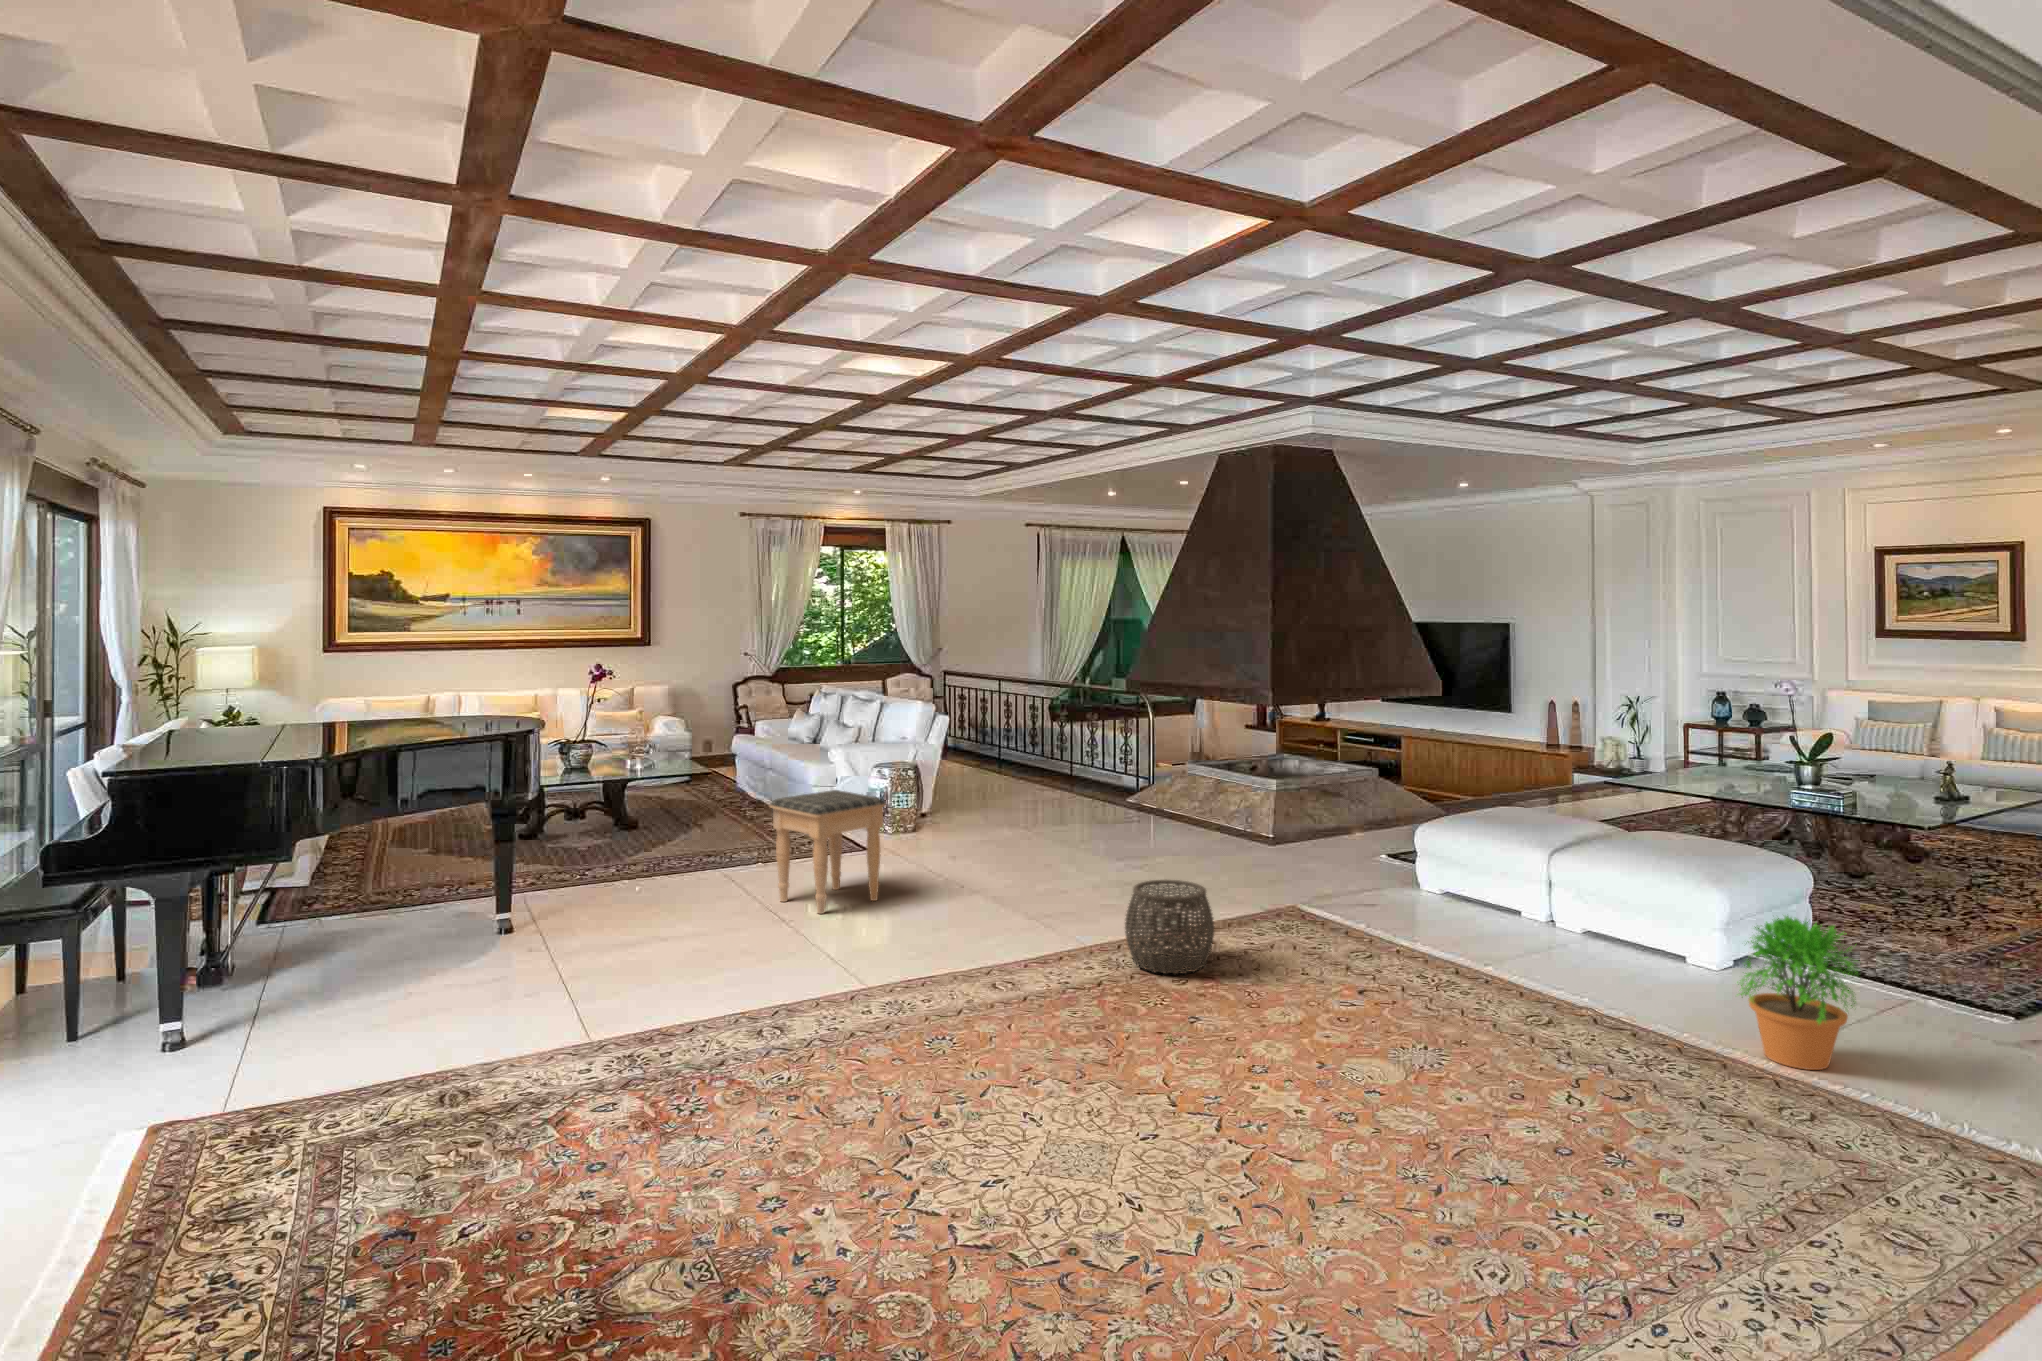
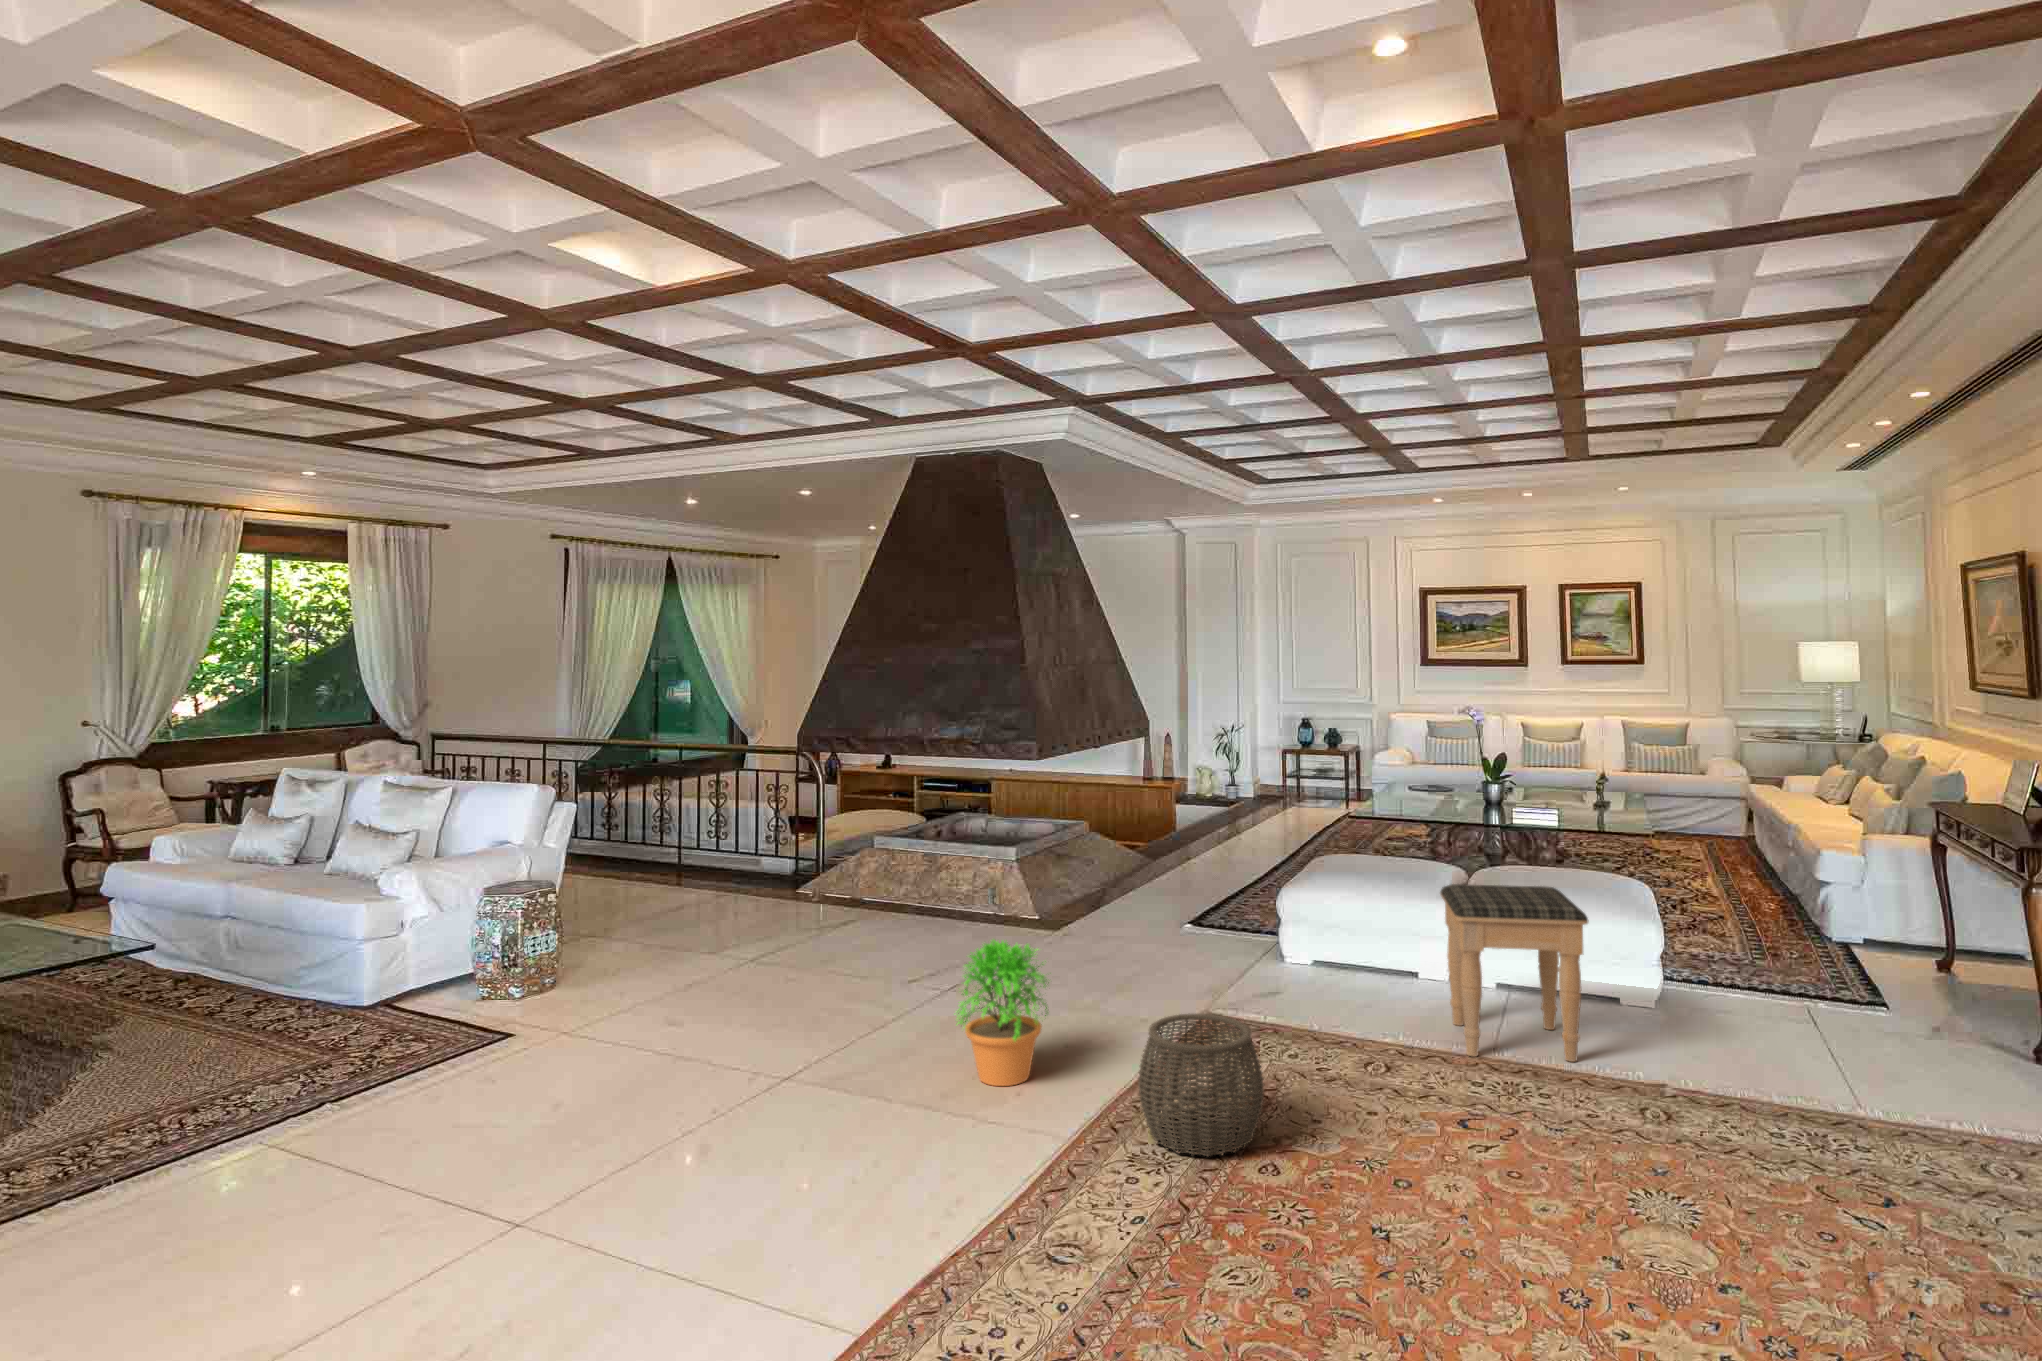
footstool: present [770,790,886,914] -> present [1440,884,1589,1062]
potted plant: present [1737,916,1858,1070] -> present [957,940,1049,1086]

